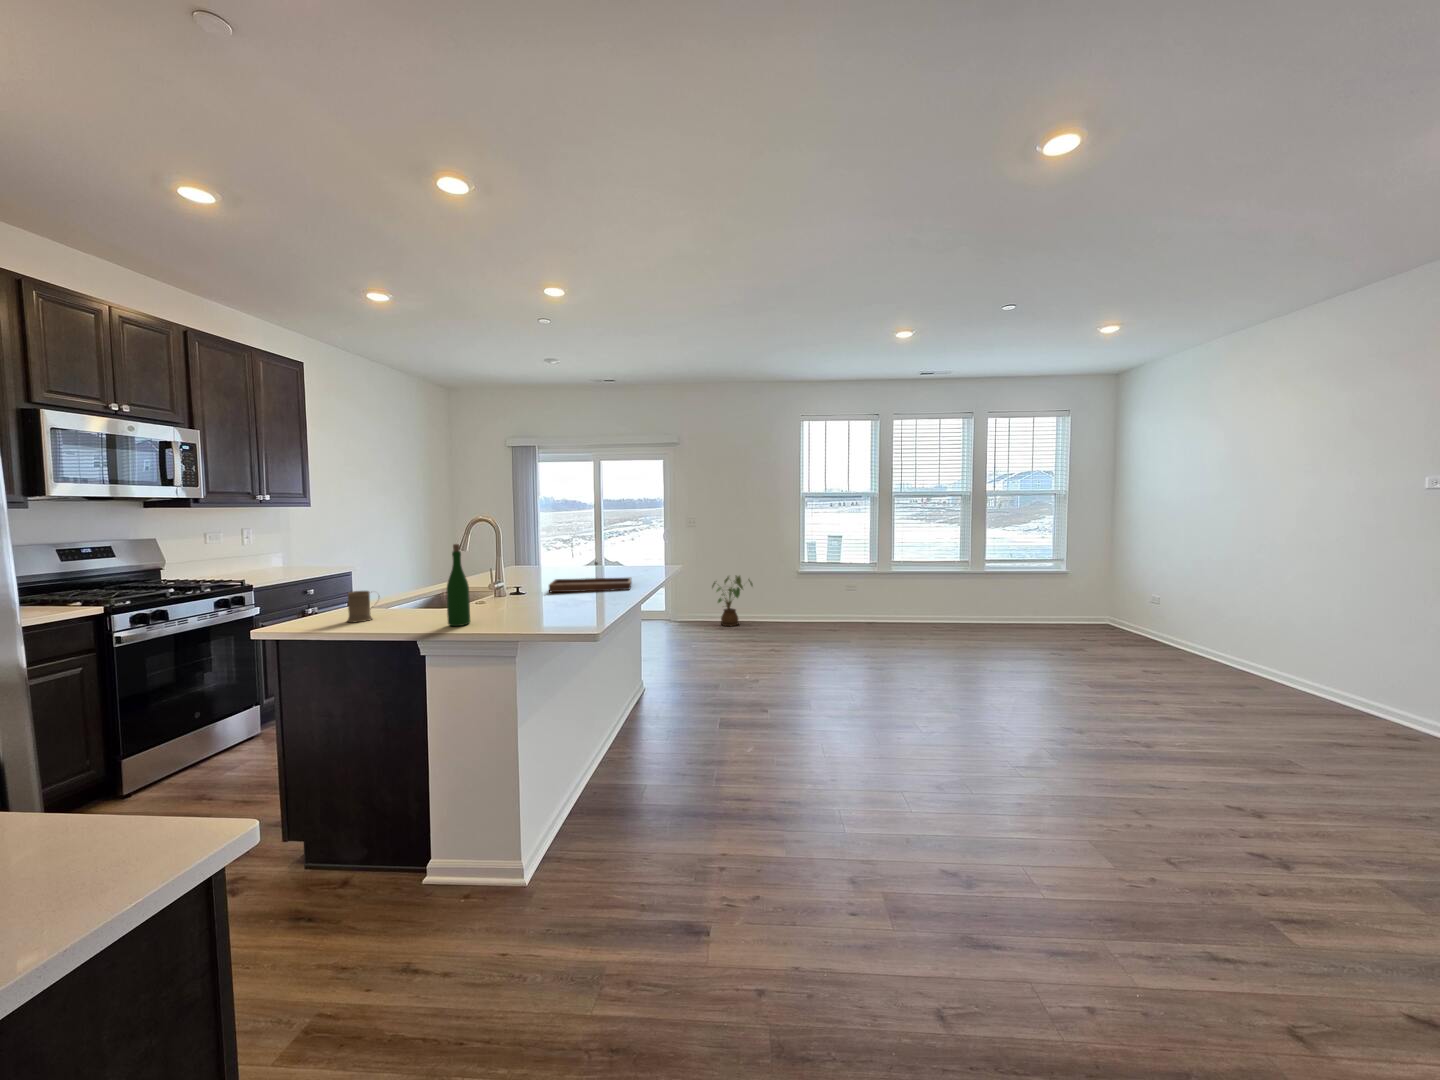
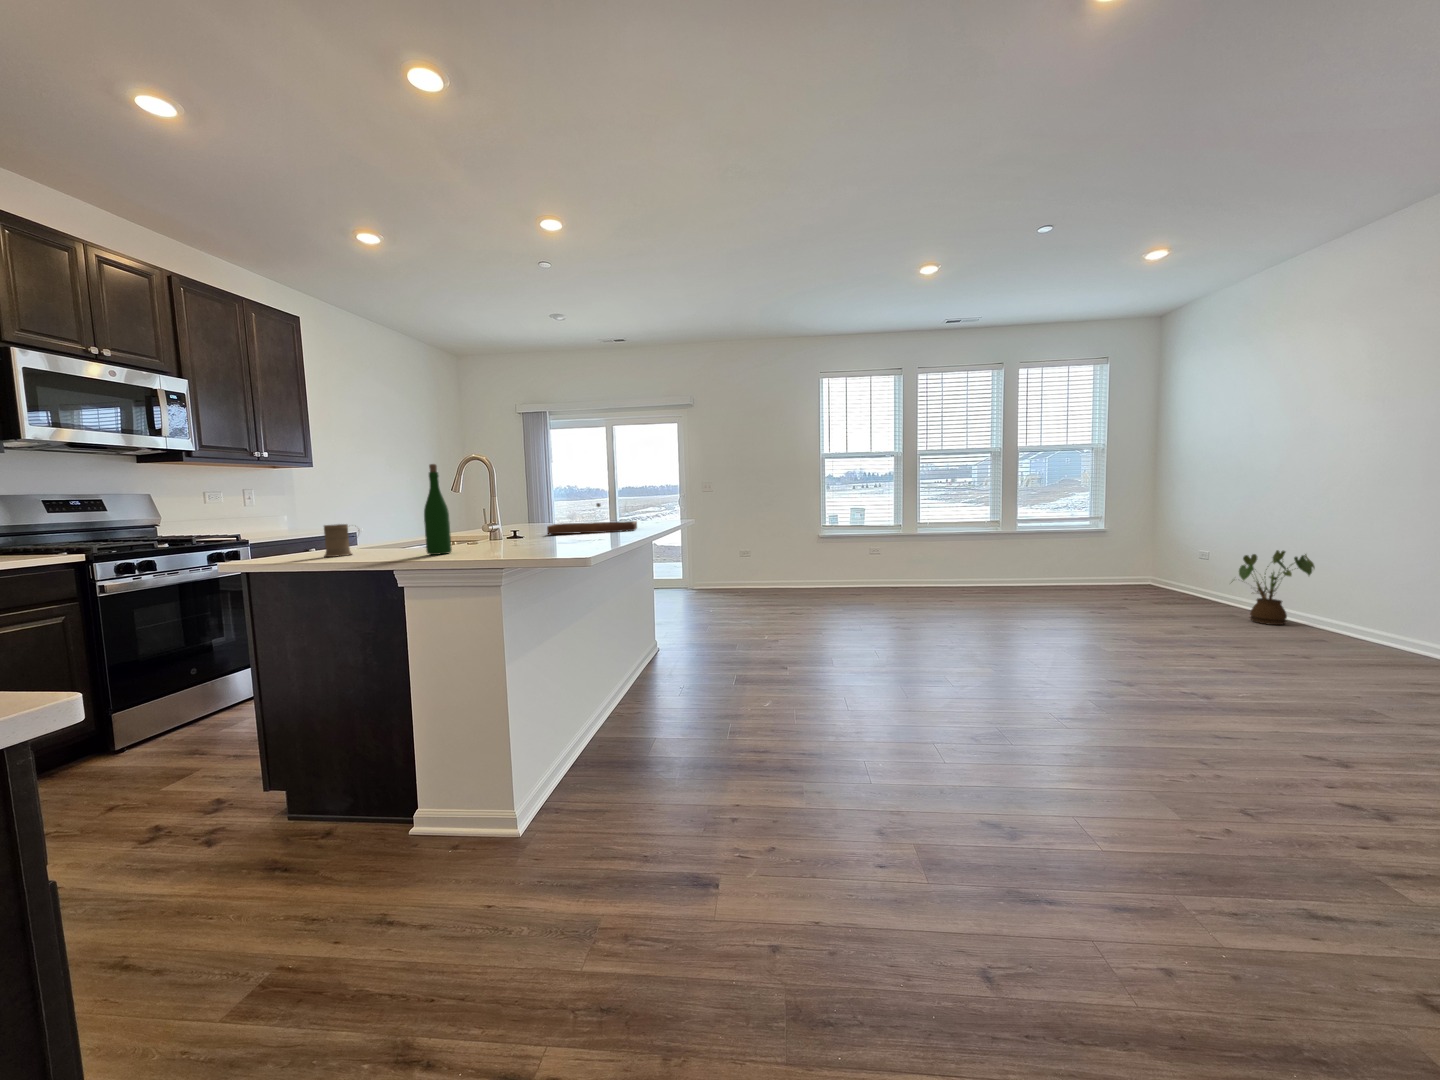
house plant: present [712,576,753,626] -> present [1232,550,1315,625]

